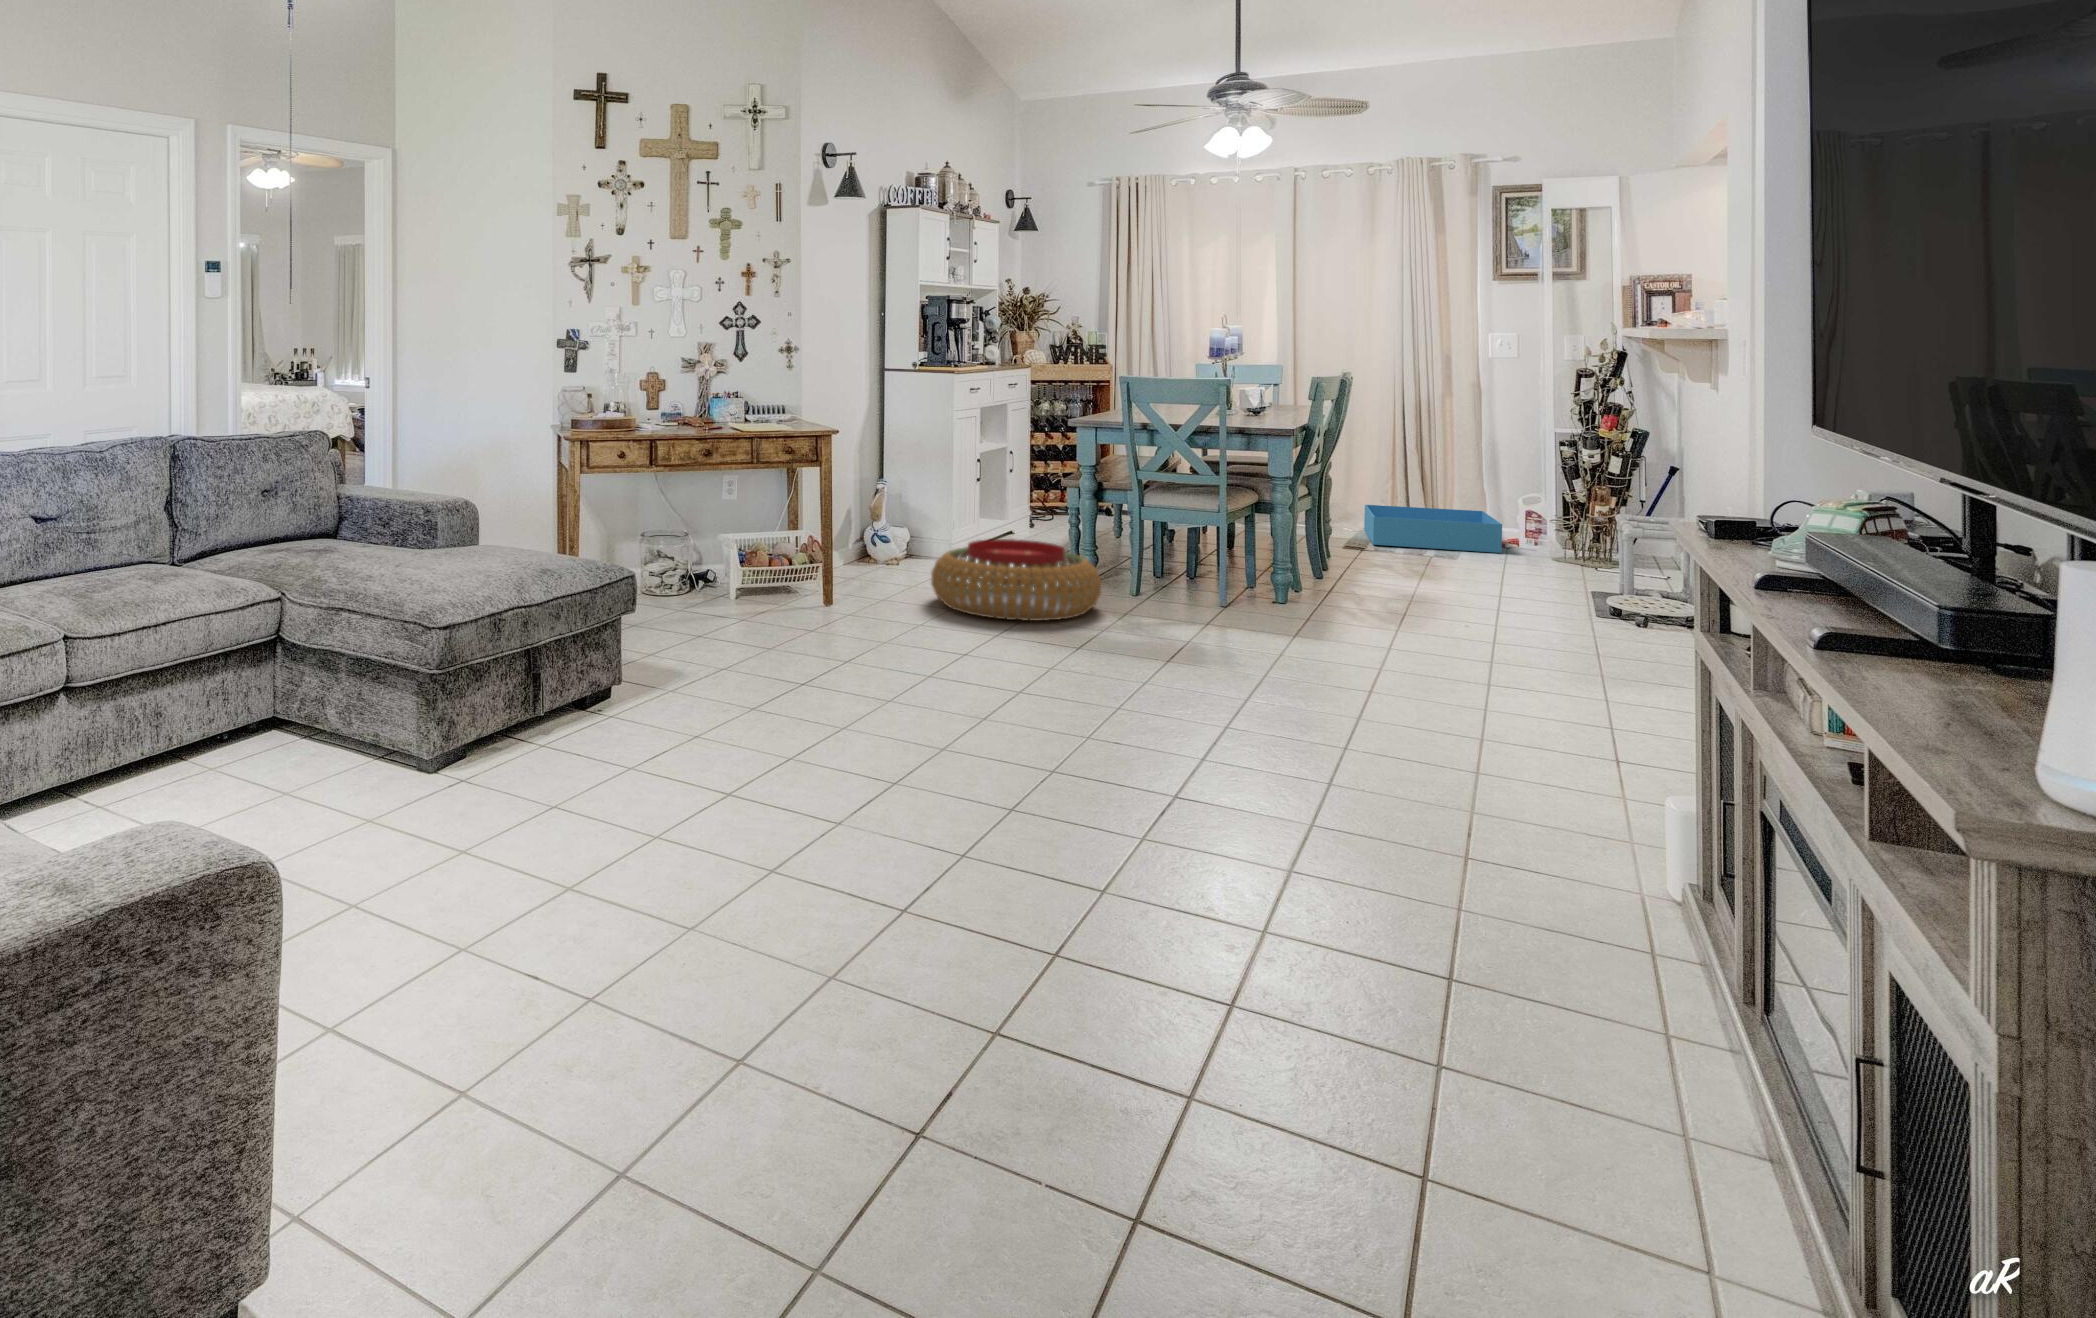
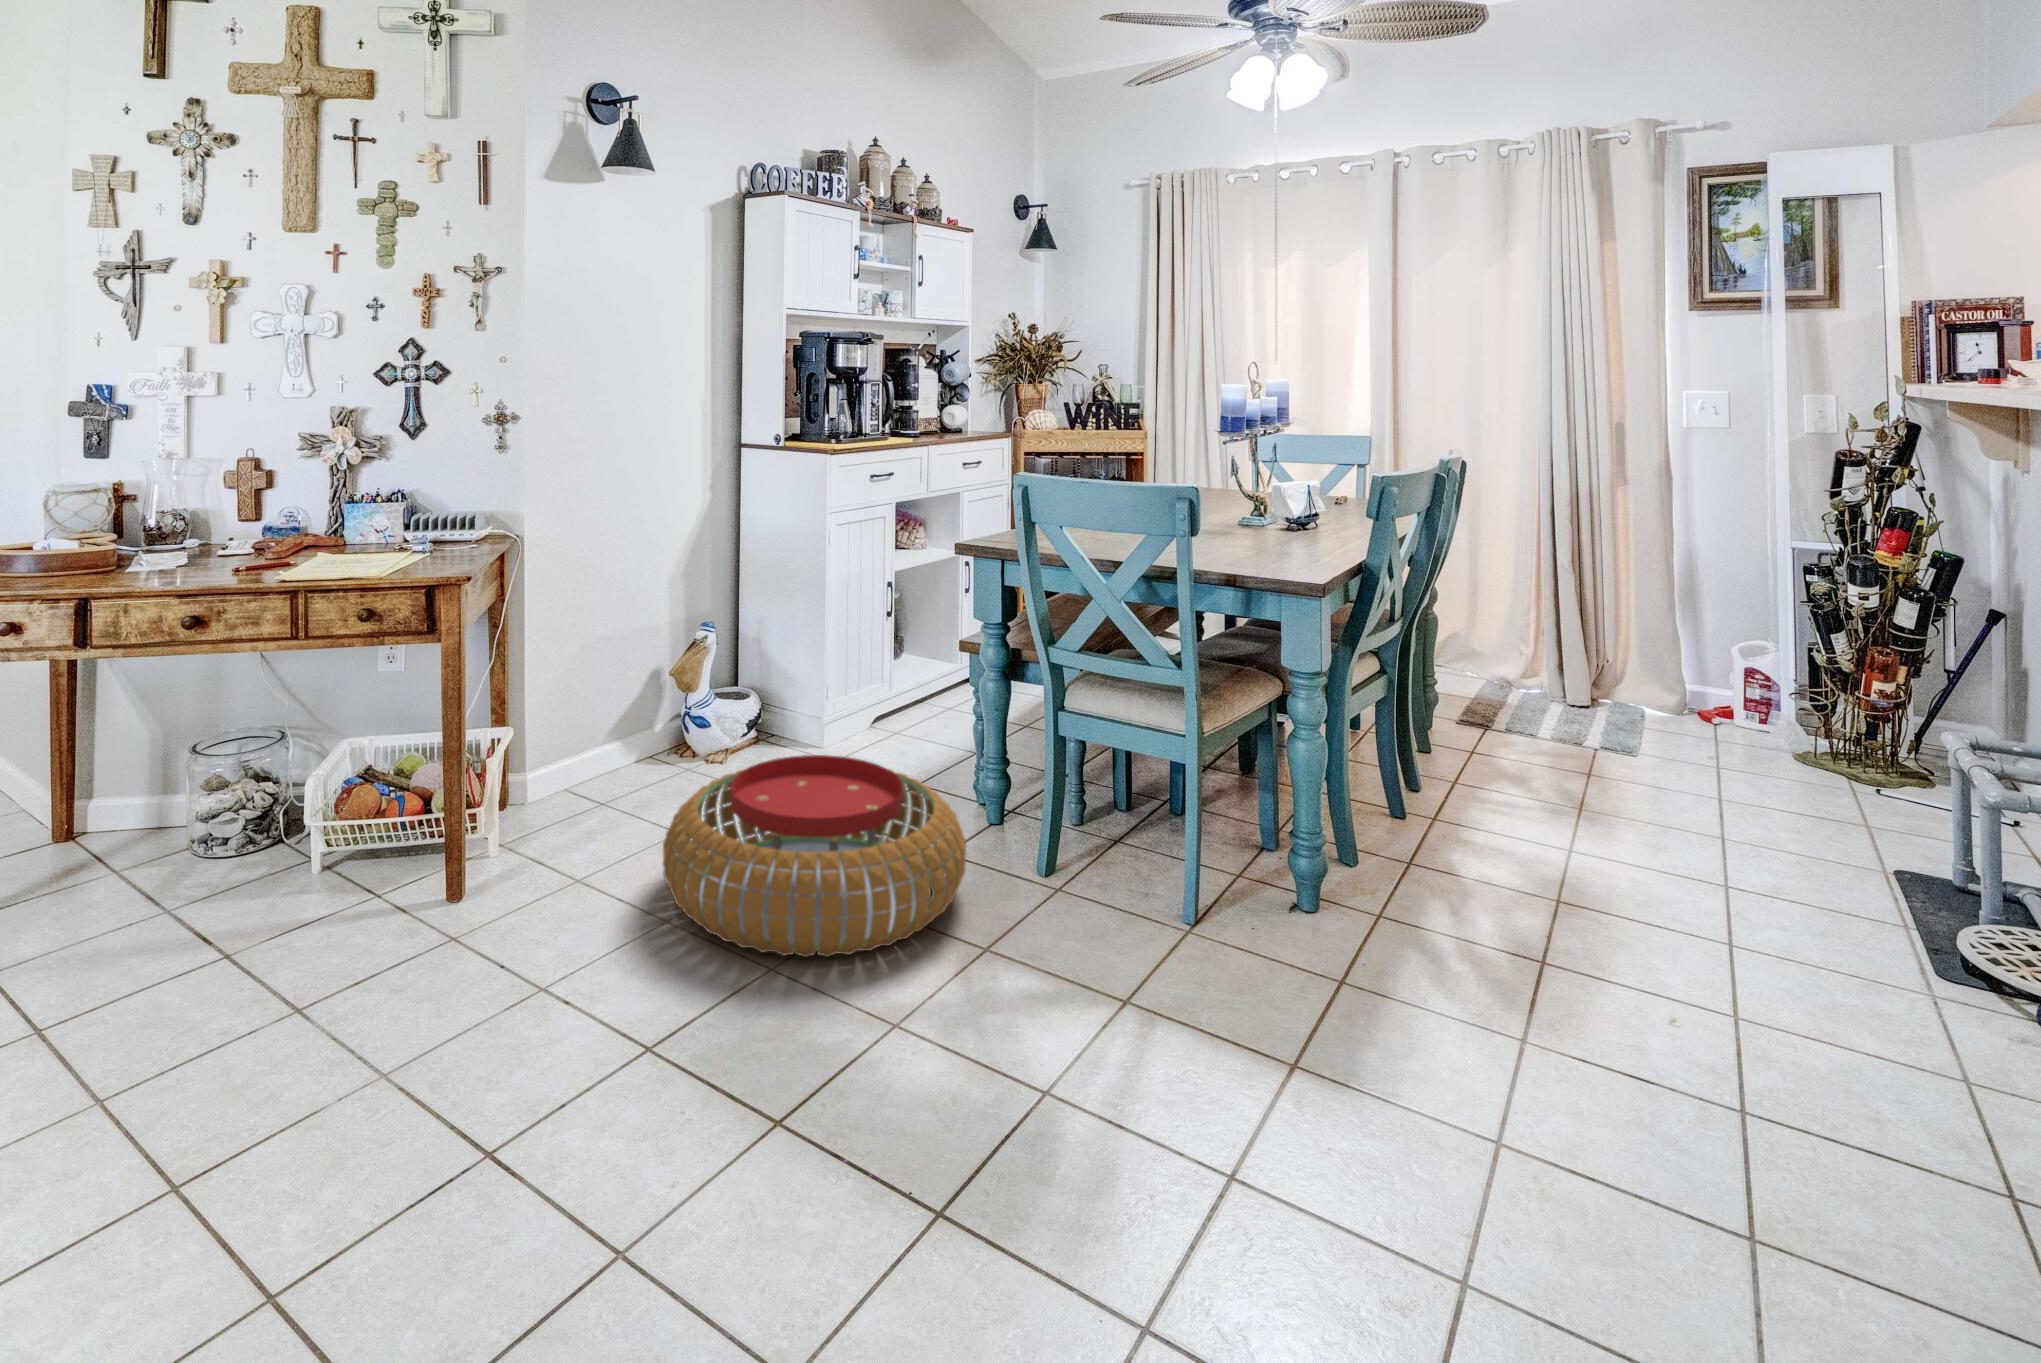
storage bin: present [1364,505,1502,553] -> none [1500,639,1716,743]

